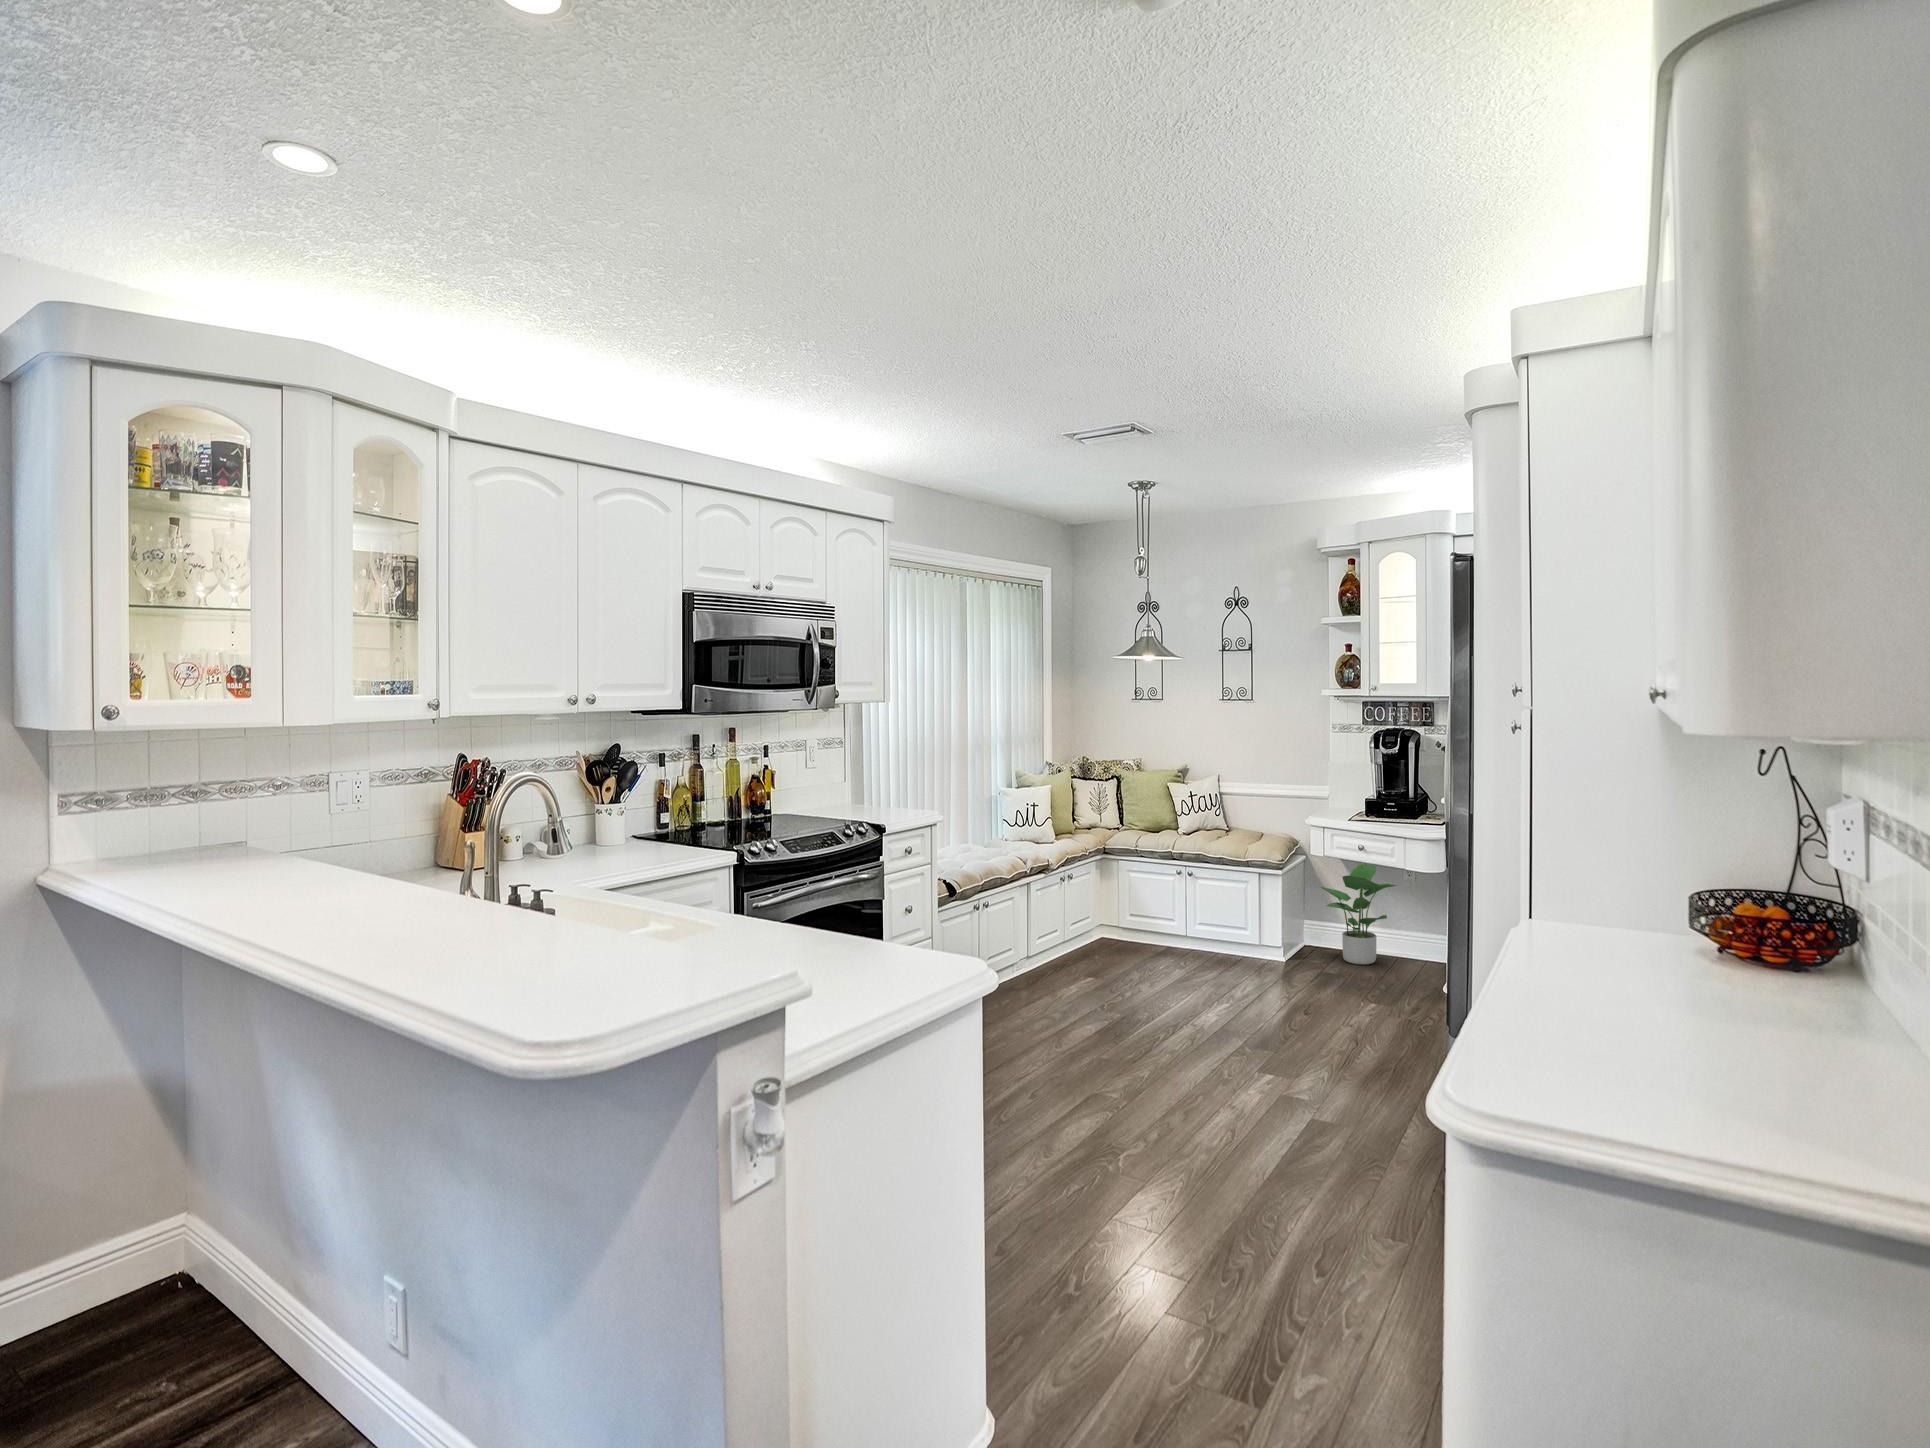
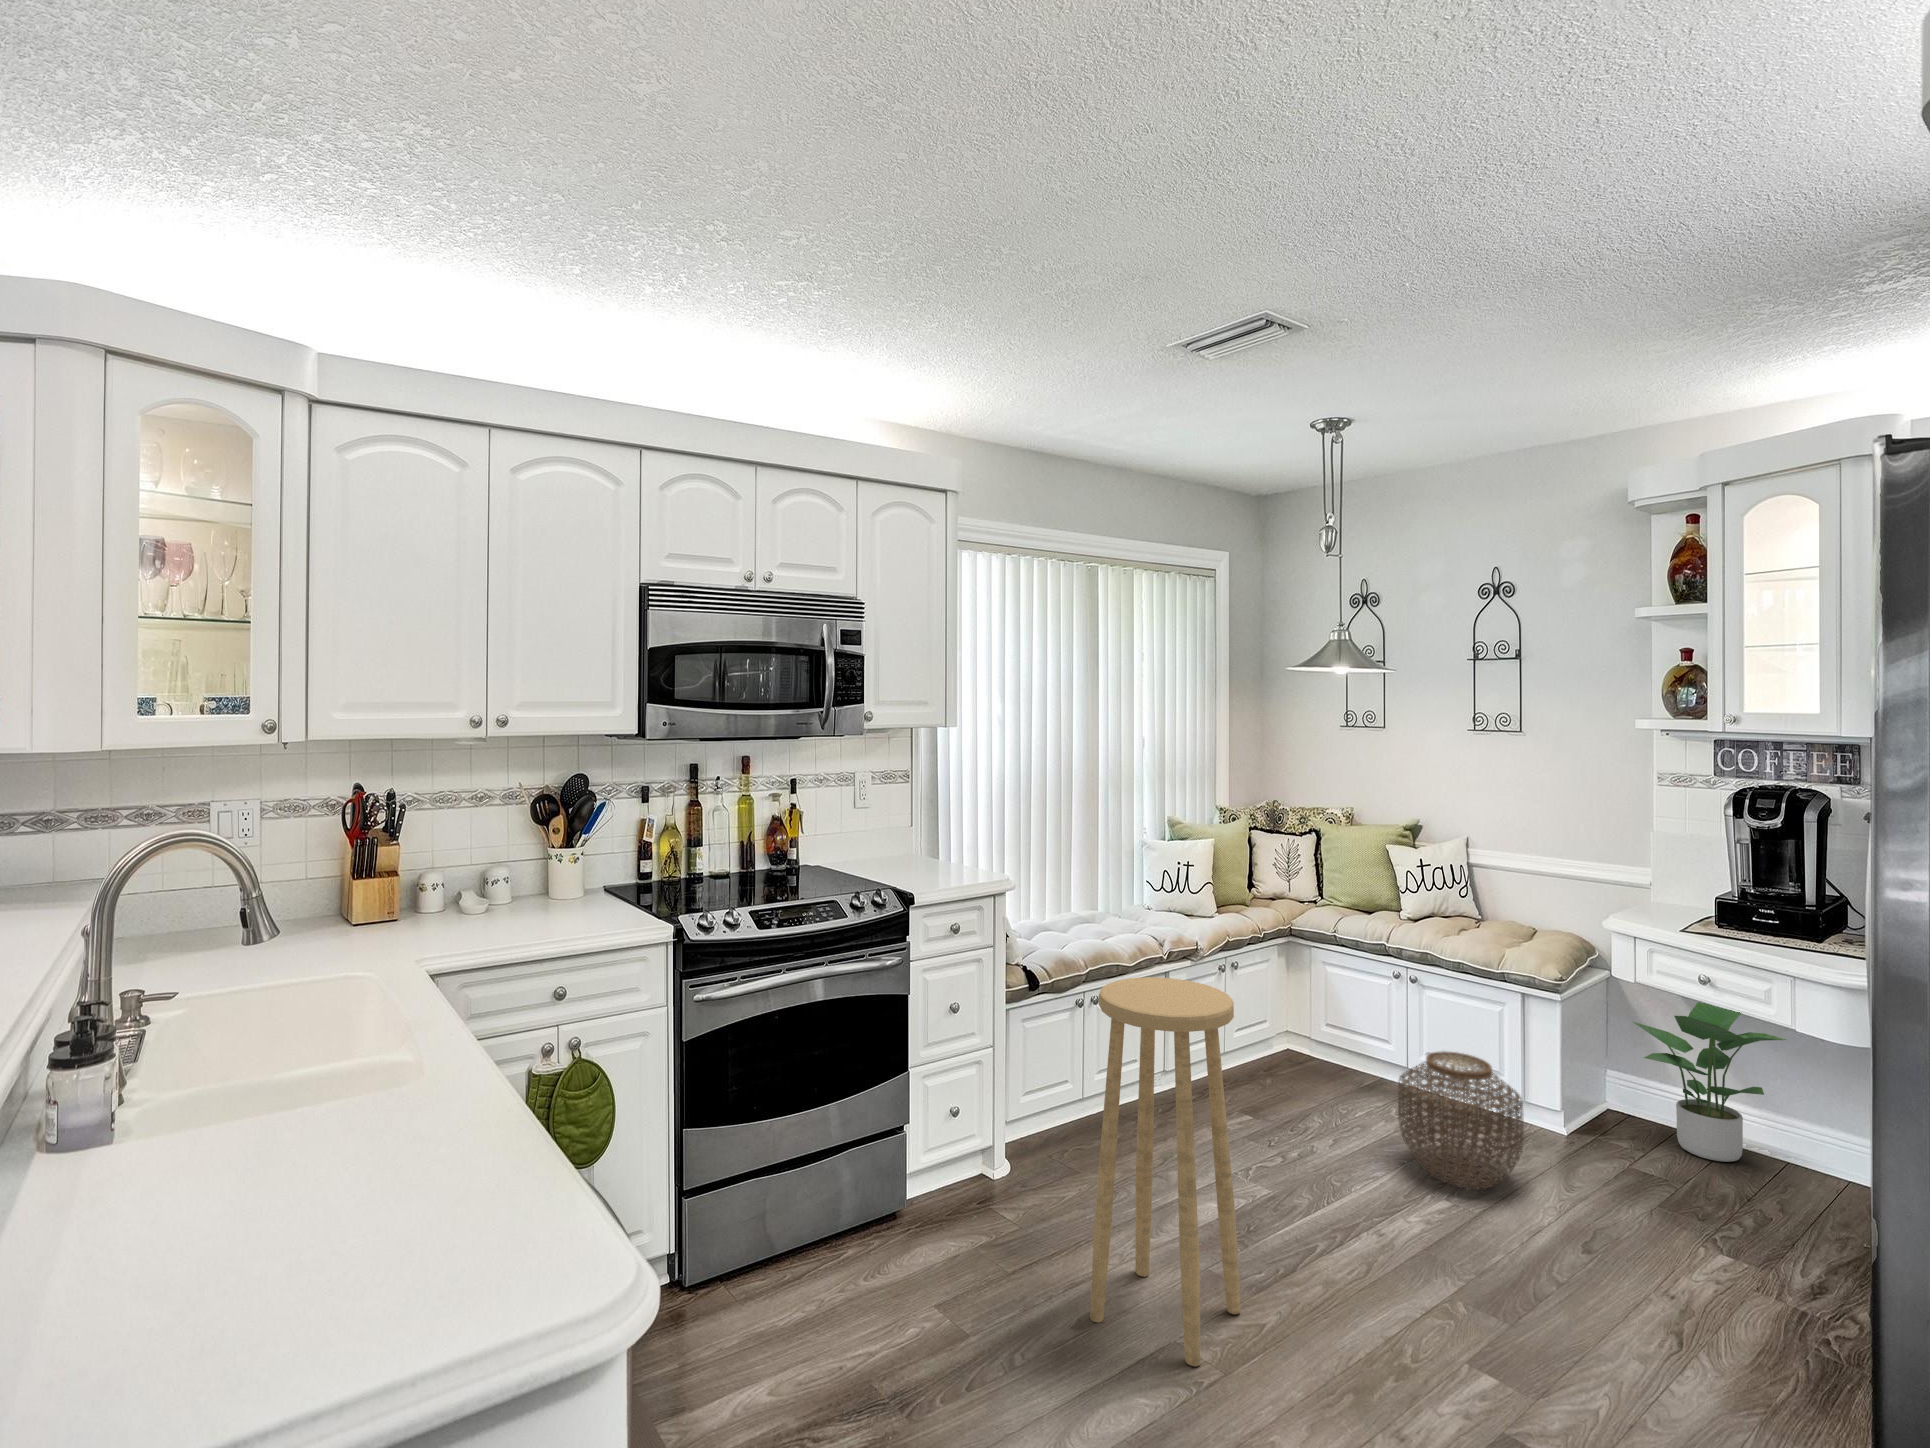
stool: none [1040,863,1127,1094] -> present [1090,977,1241,1366]
woven basket: none [1192,912,1266,995] -> present [1398,1052,1524,1189]

